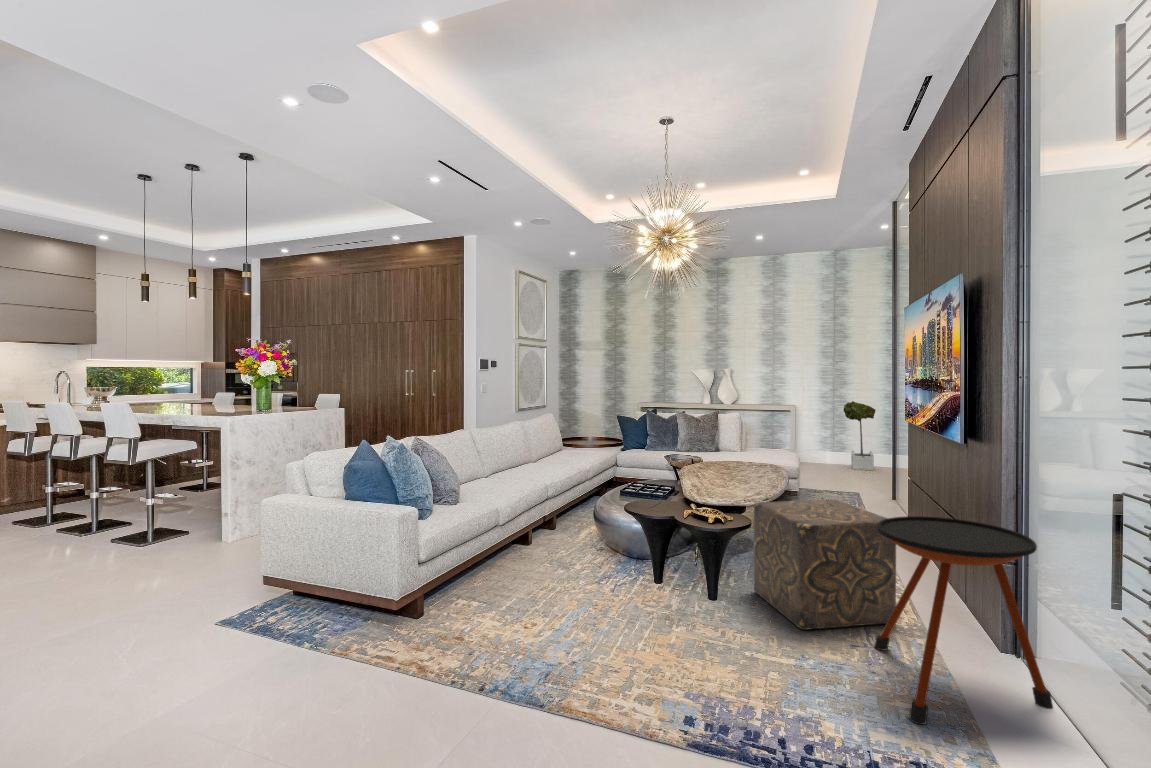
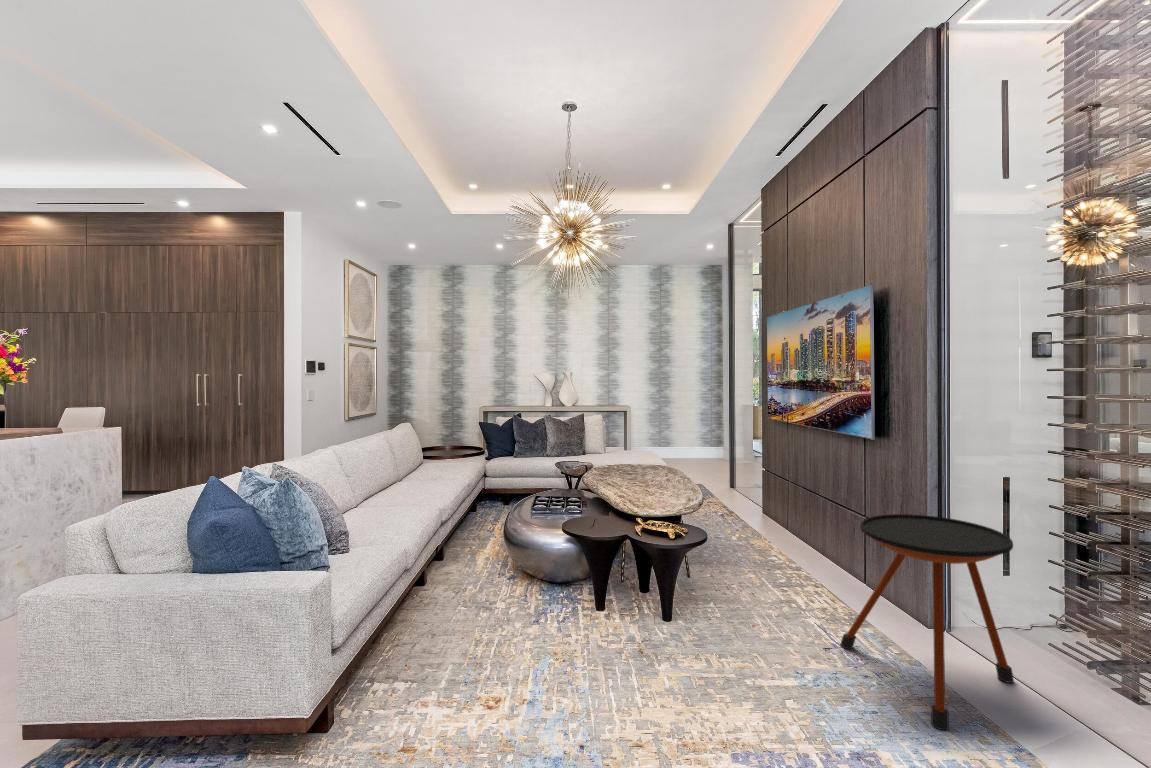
potted tree: present [843,401,876,470] -> none [672,397,698,459]
ottoman: present [754,499,896,630] -> none [696,500,837,641]

